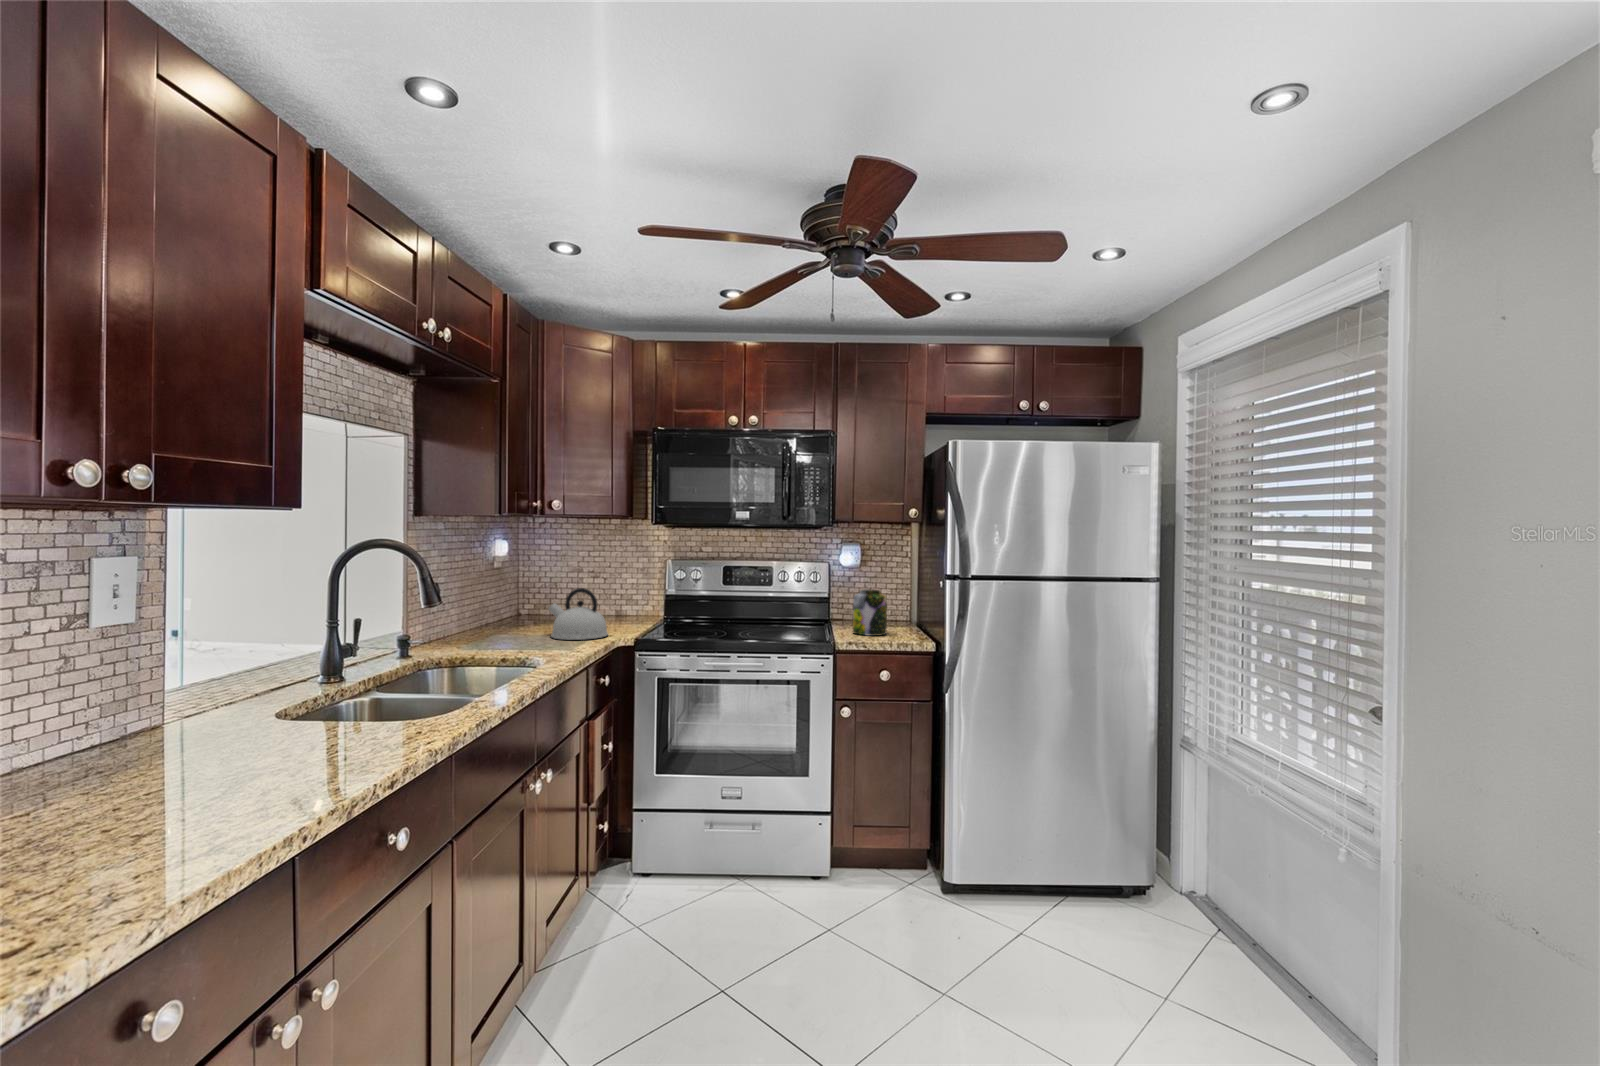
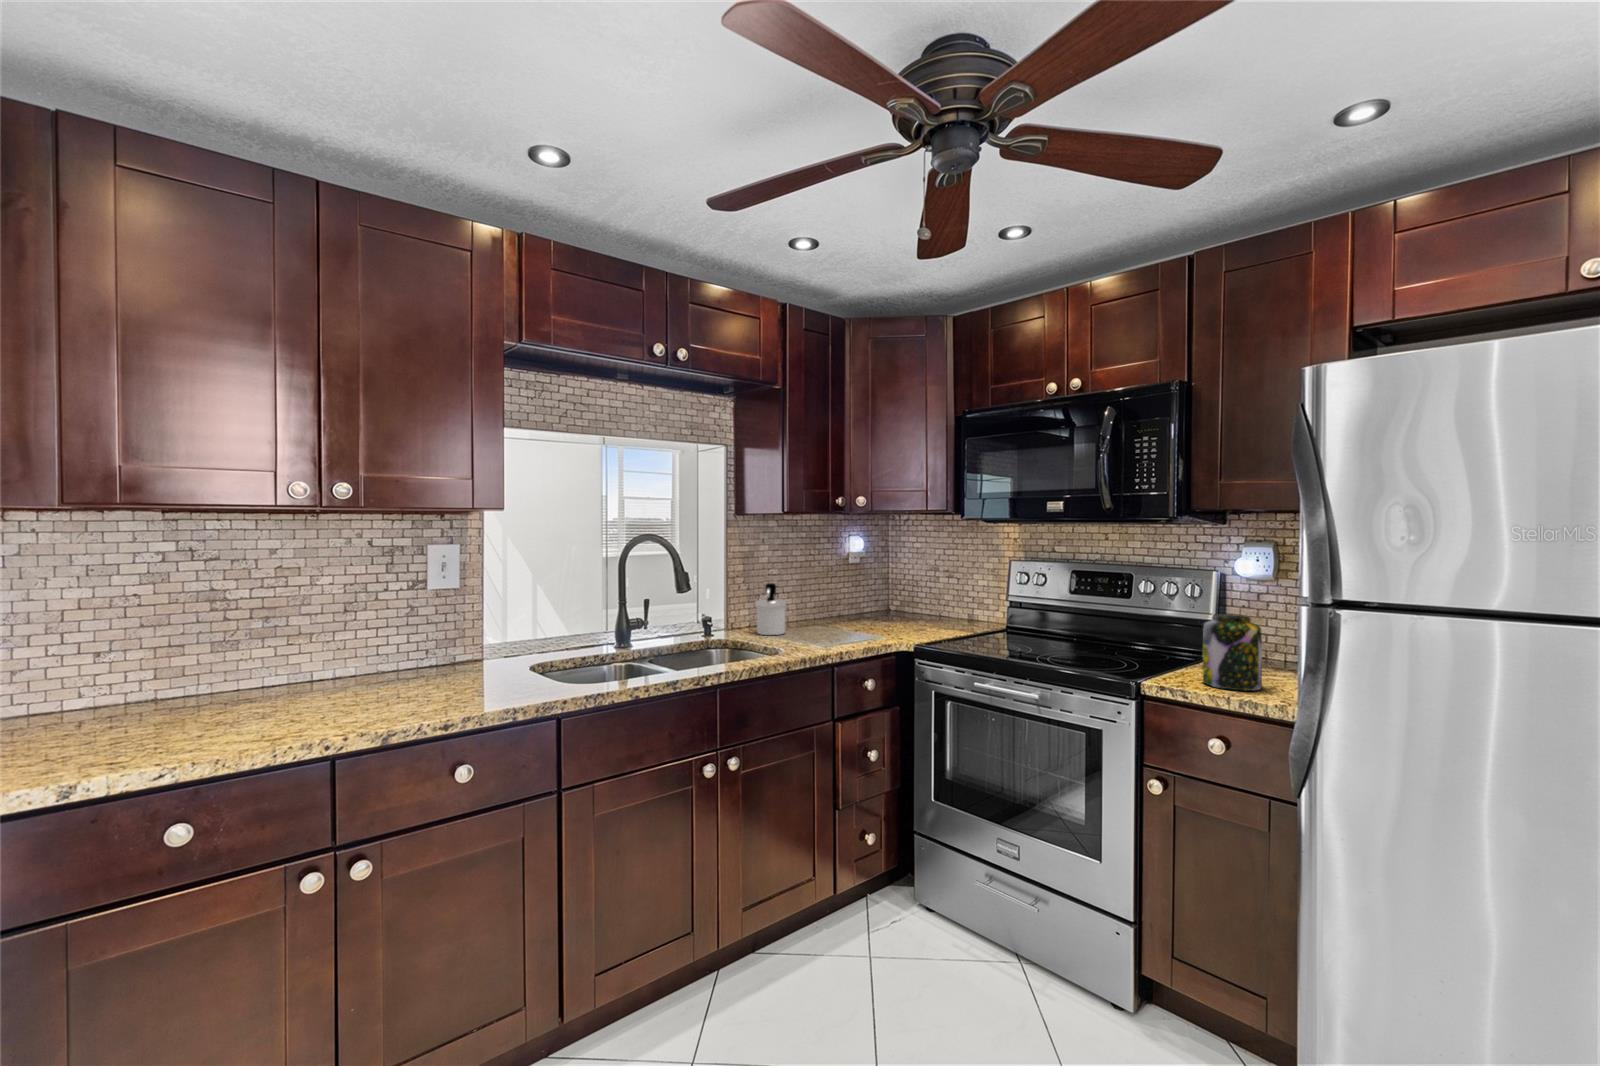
kettle: present [549,588,608,640] -> none [841,587,901,643]
soap dispenser: none [452,590,488,646] -> present [756,583,786,635]

